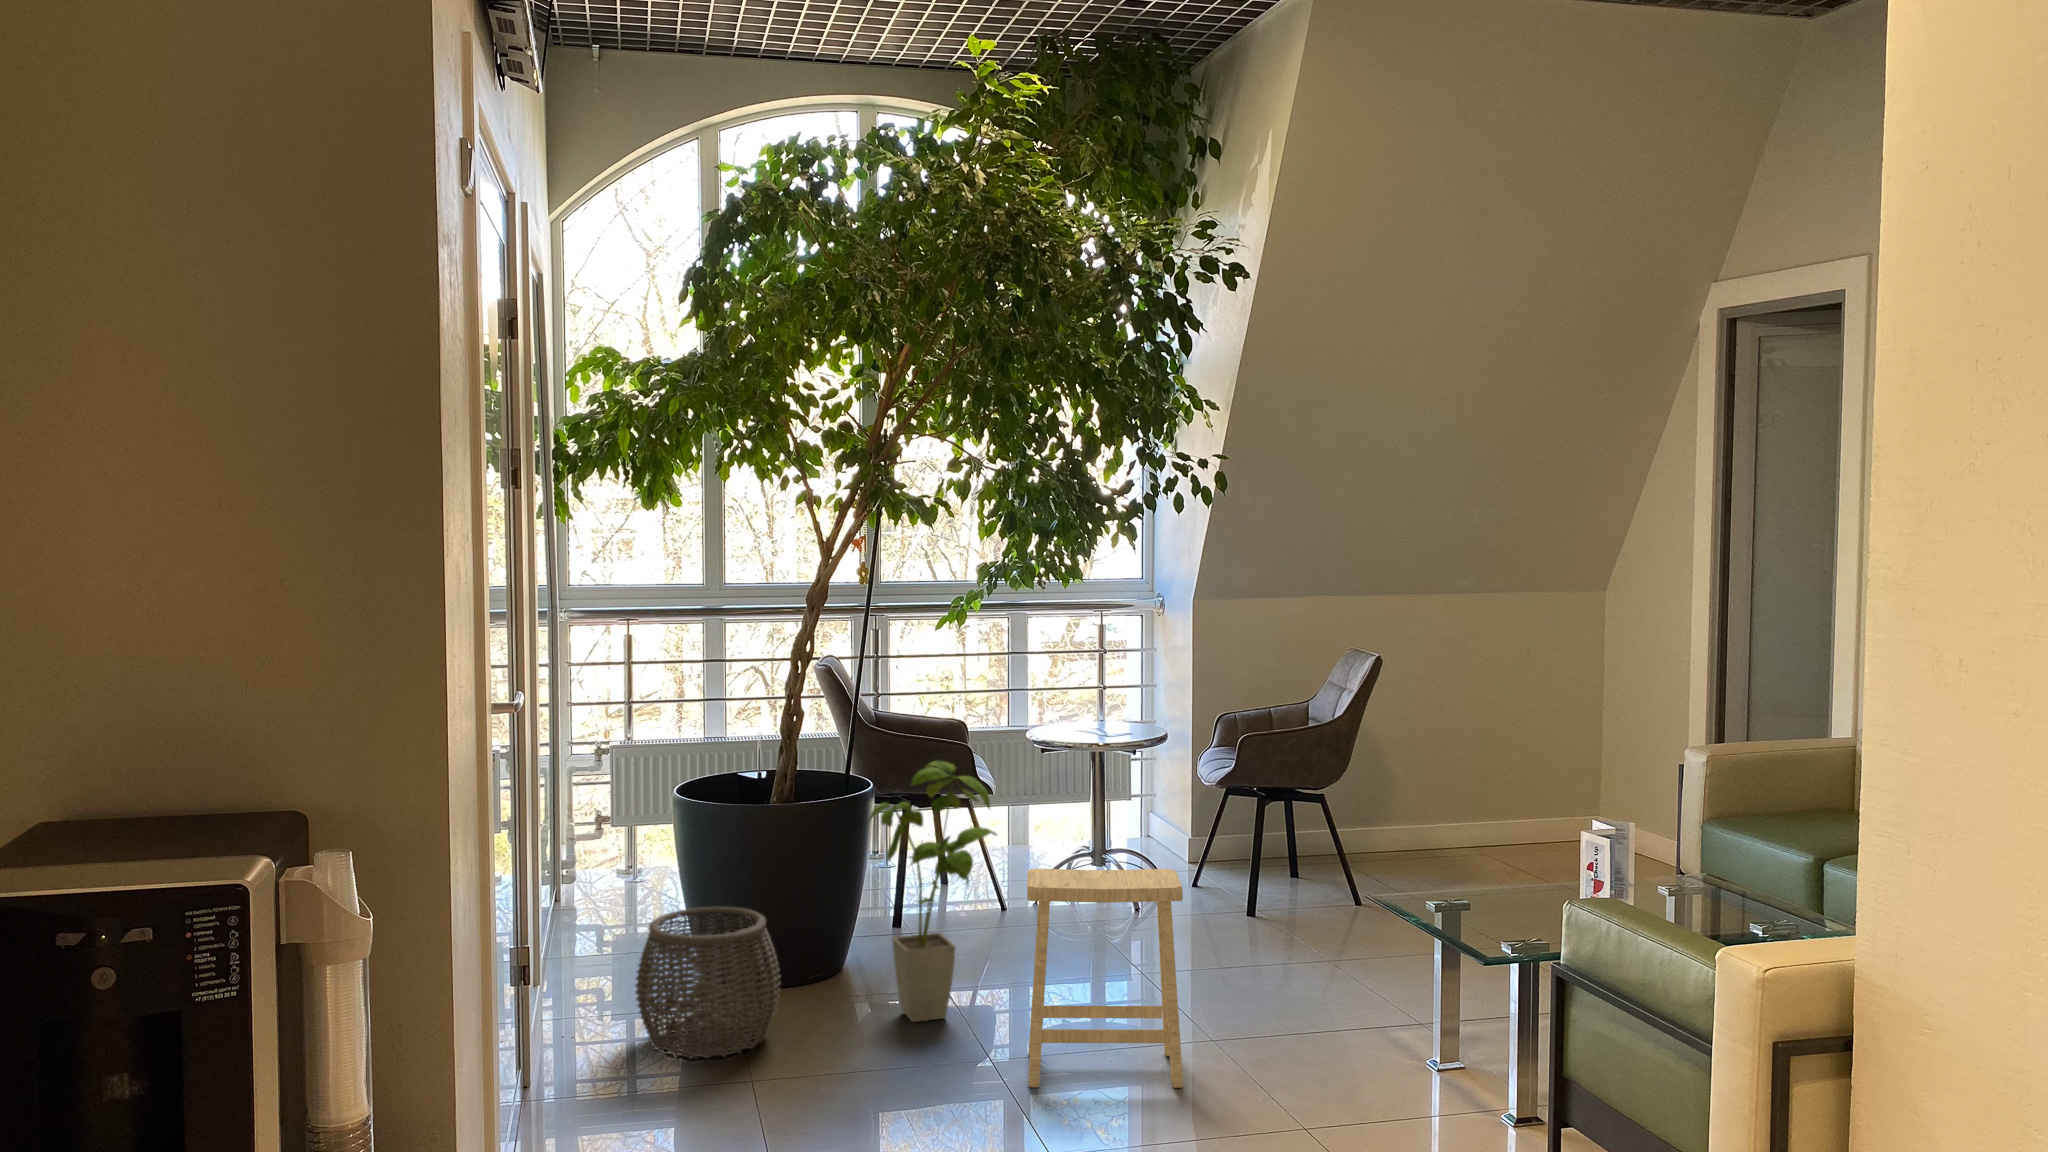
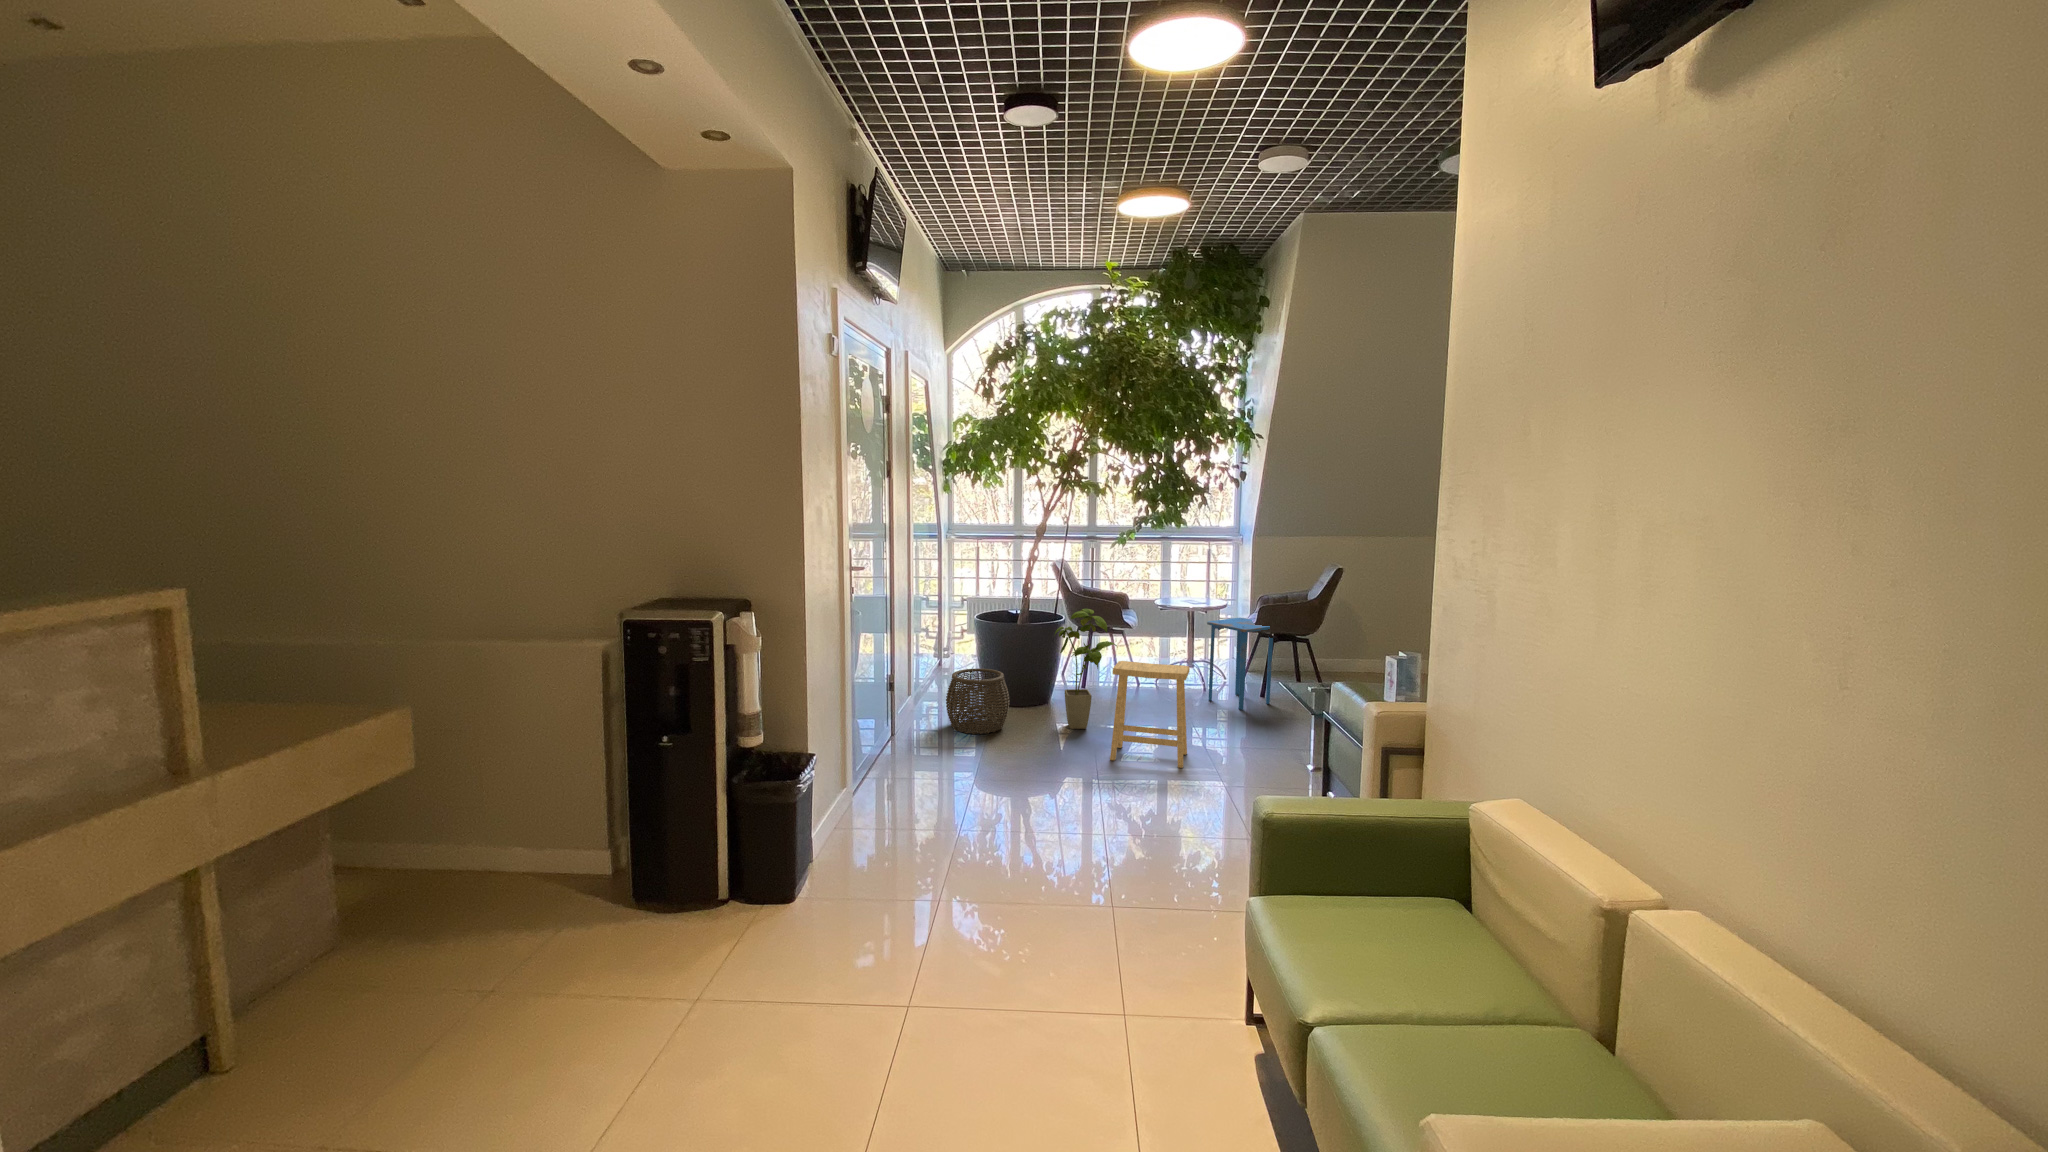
side table: none [1147,758,1285,944] -> present [1207,618,1273,710]

